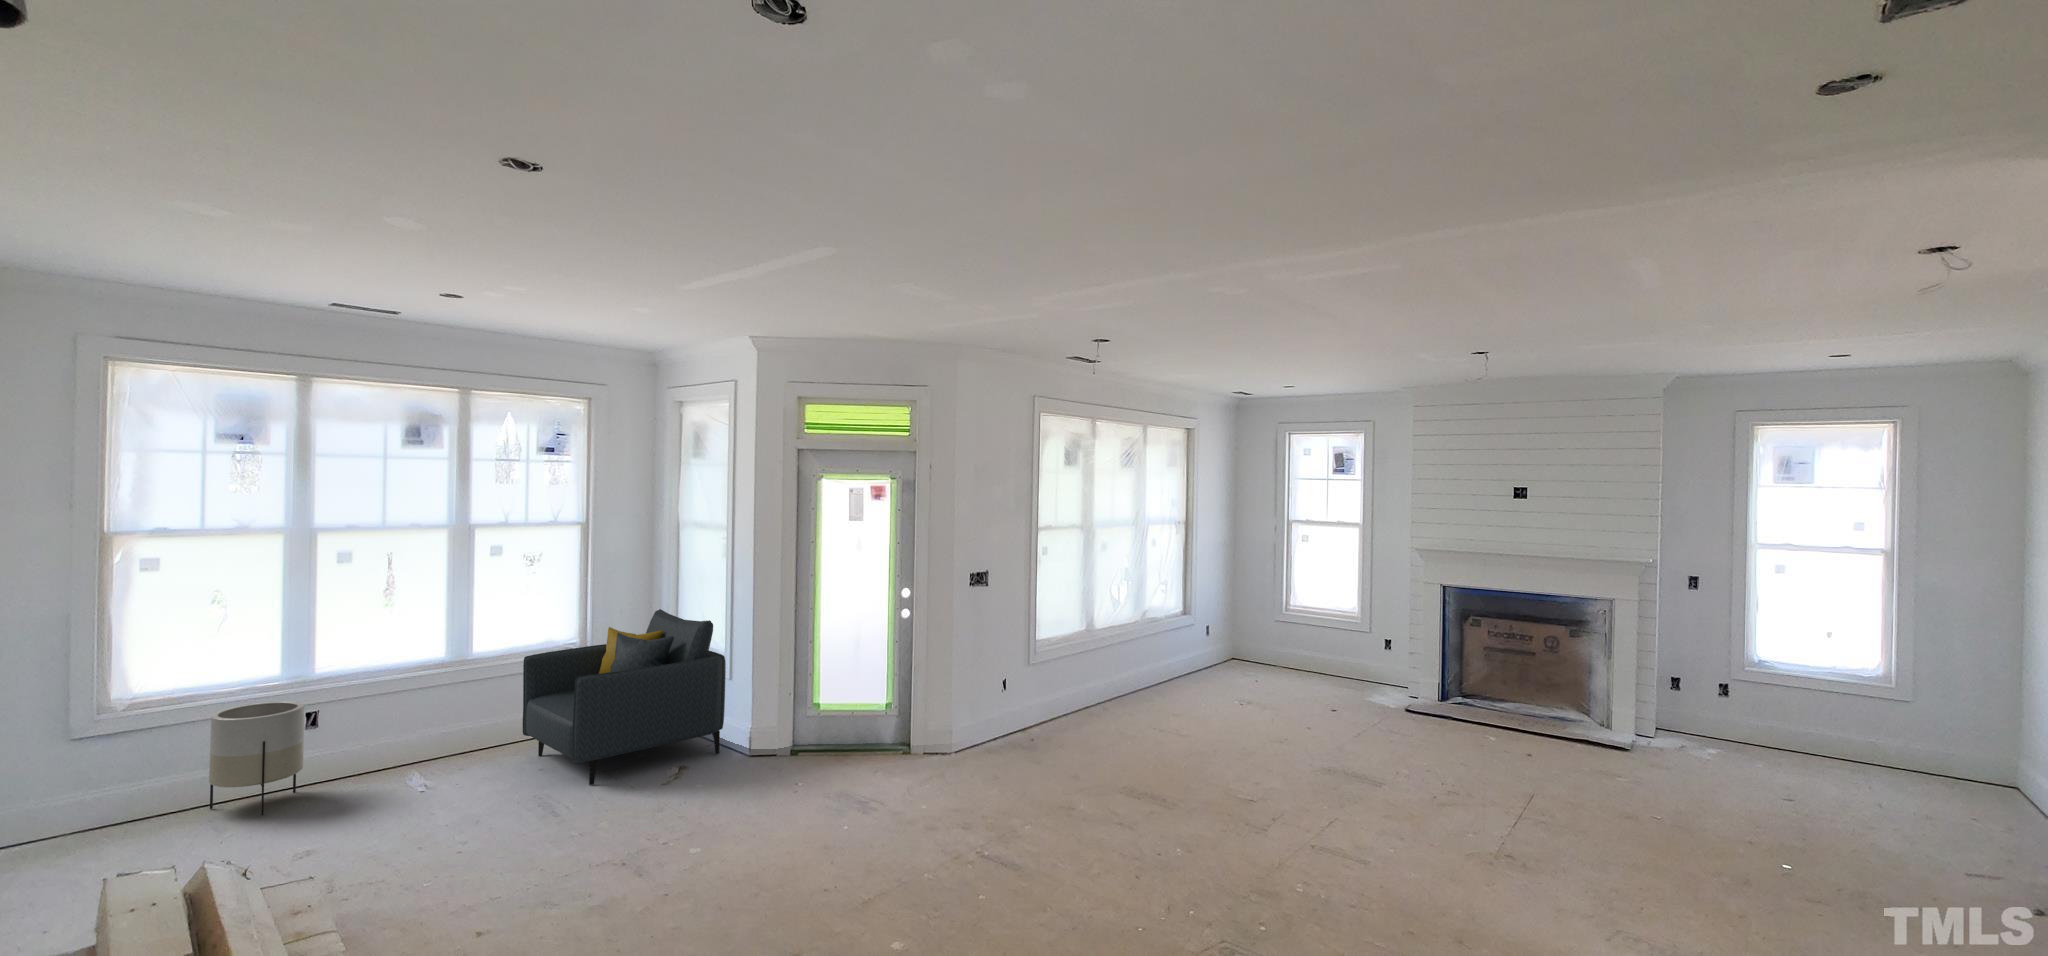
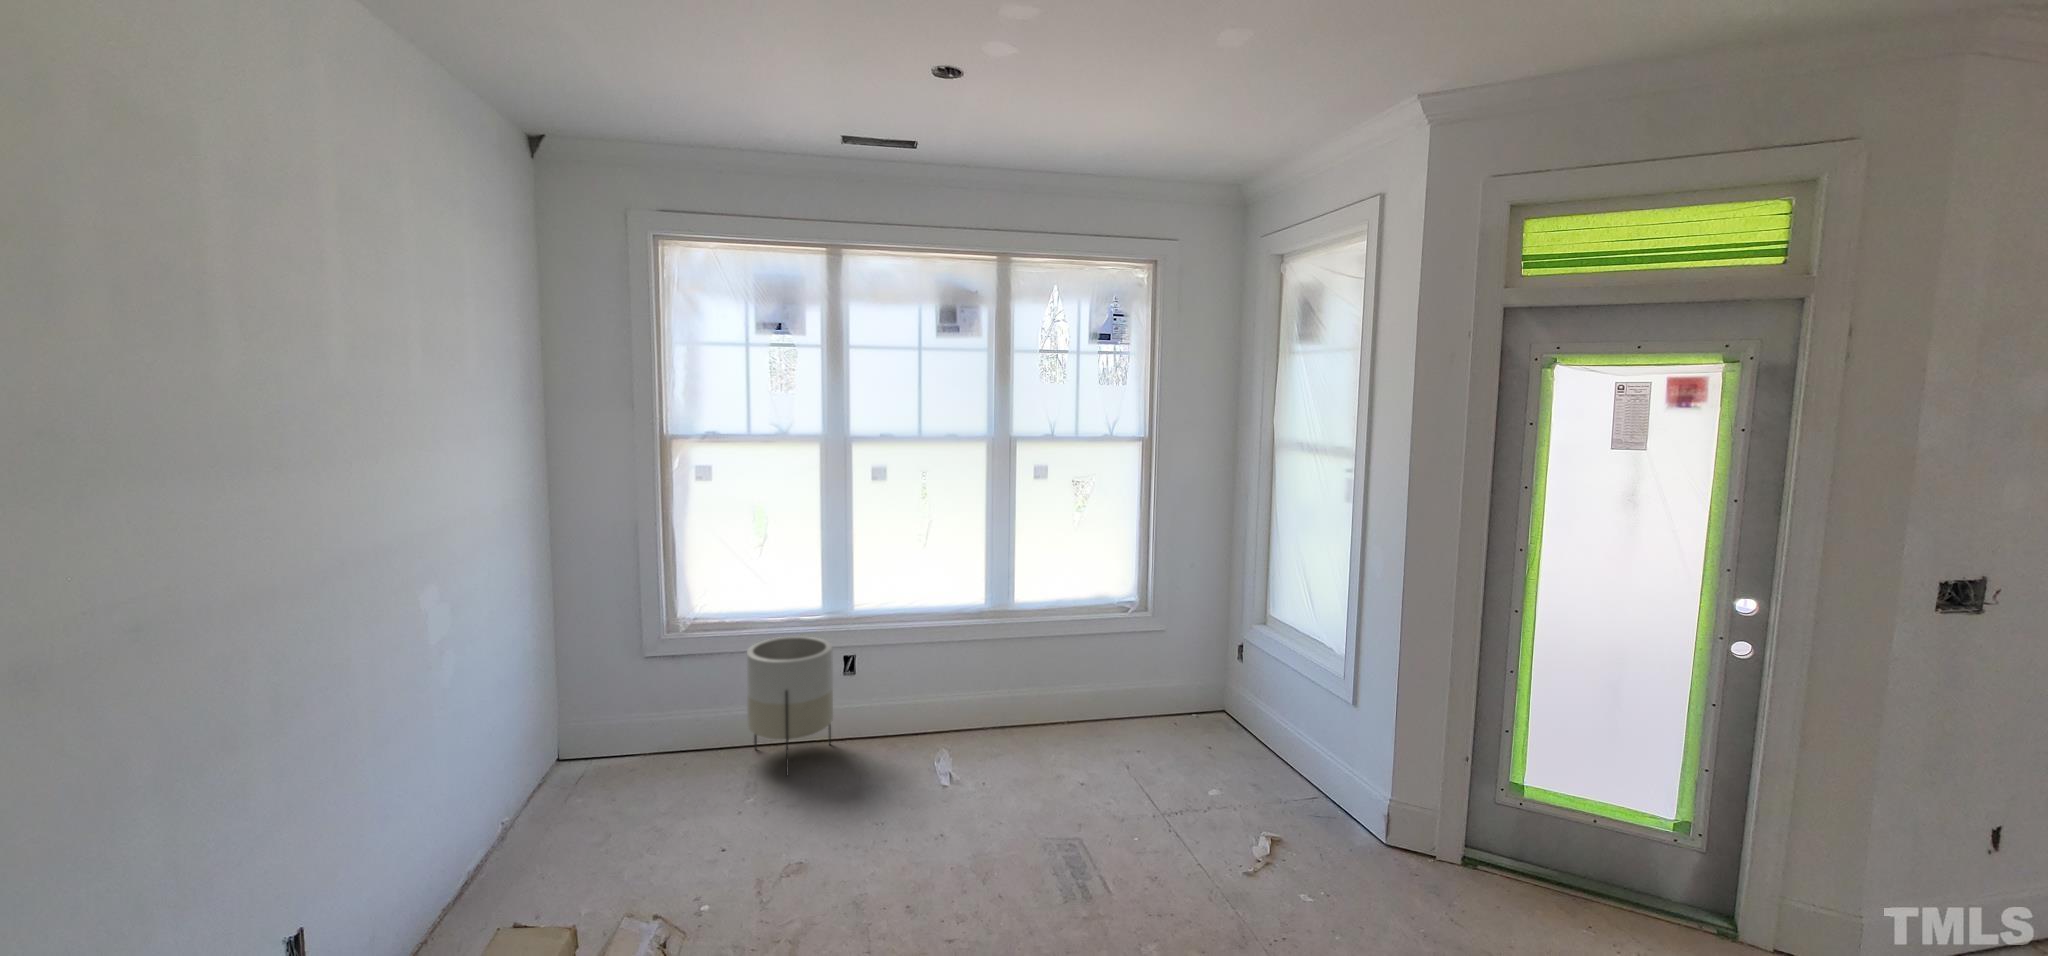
armchair: present [523,609,726,785] -> none [1062,569,1346,840]

